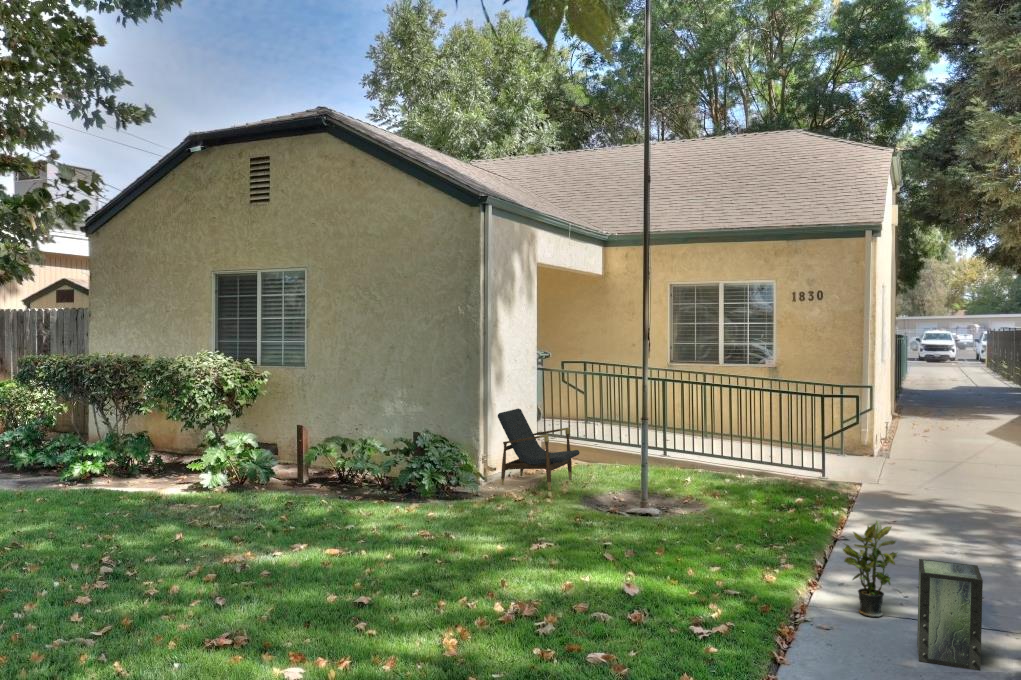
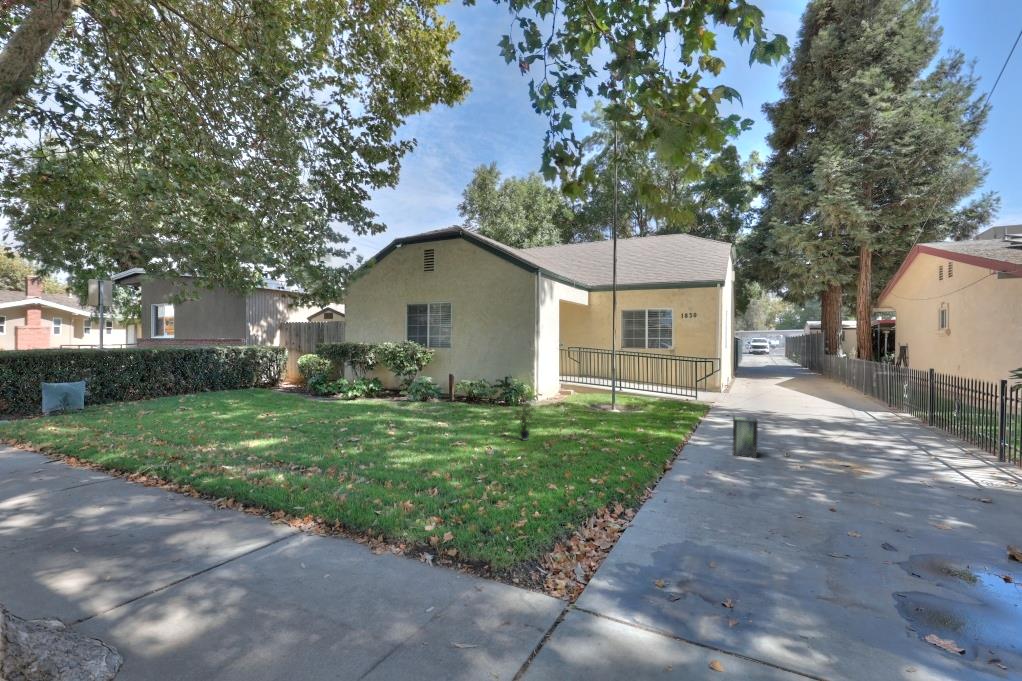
lounge chair: present [498,408,580,490] -> none [544,367,581,404]
potted plant: present [843,521,897,617] -> present [515,402,533,440]

